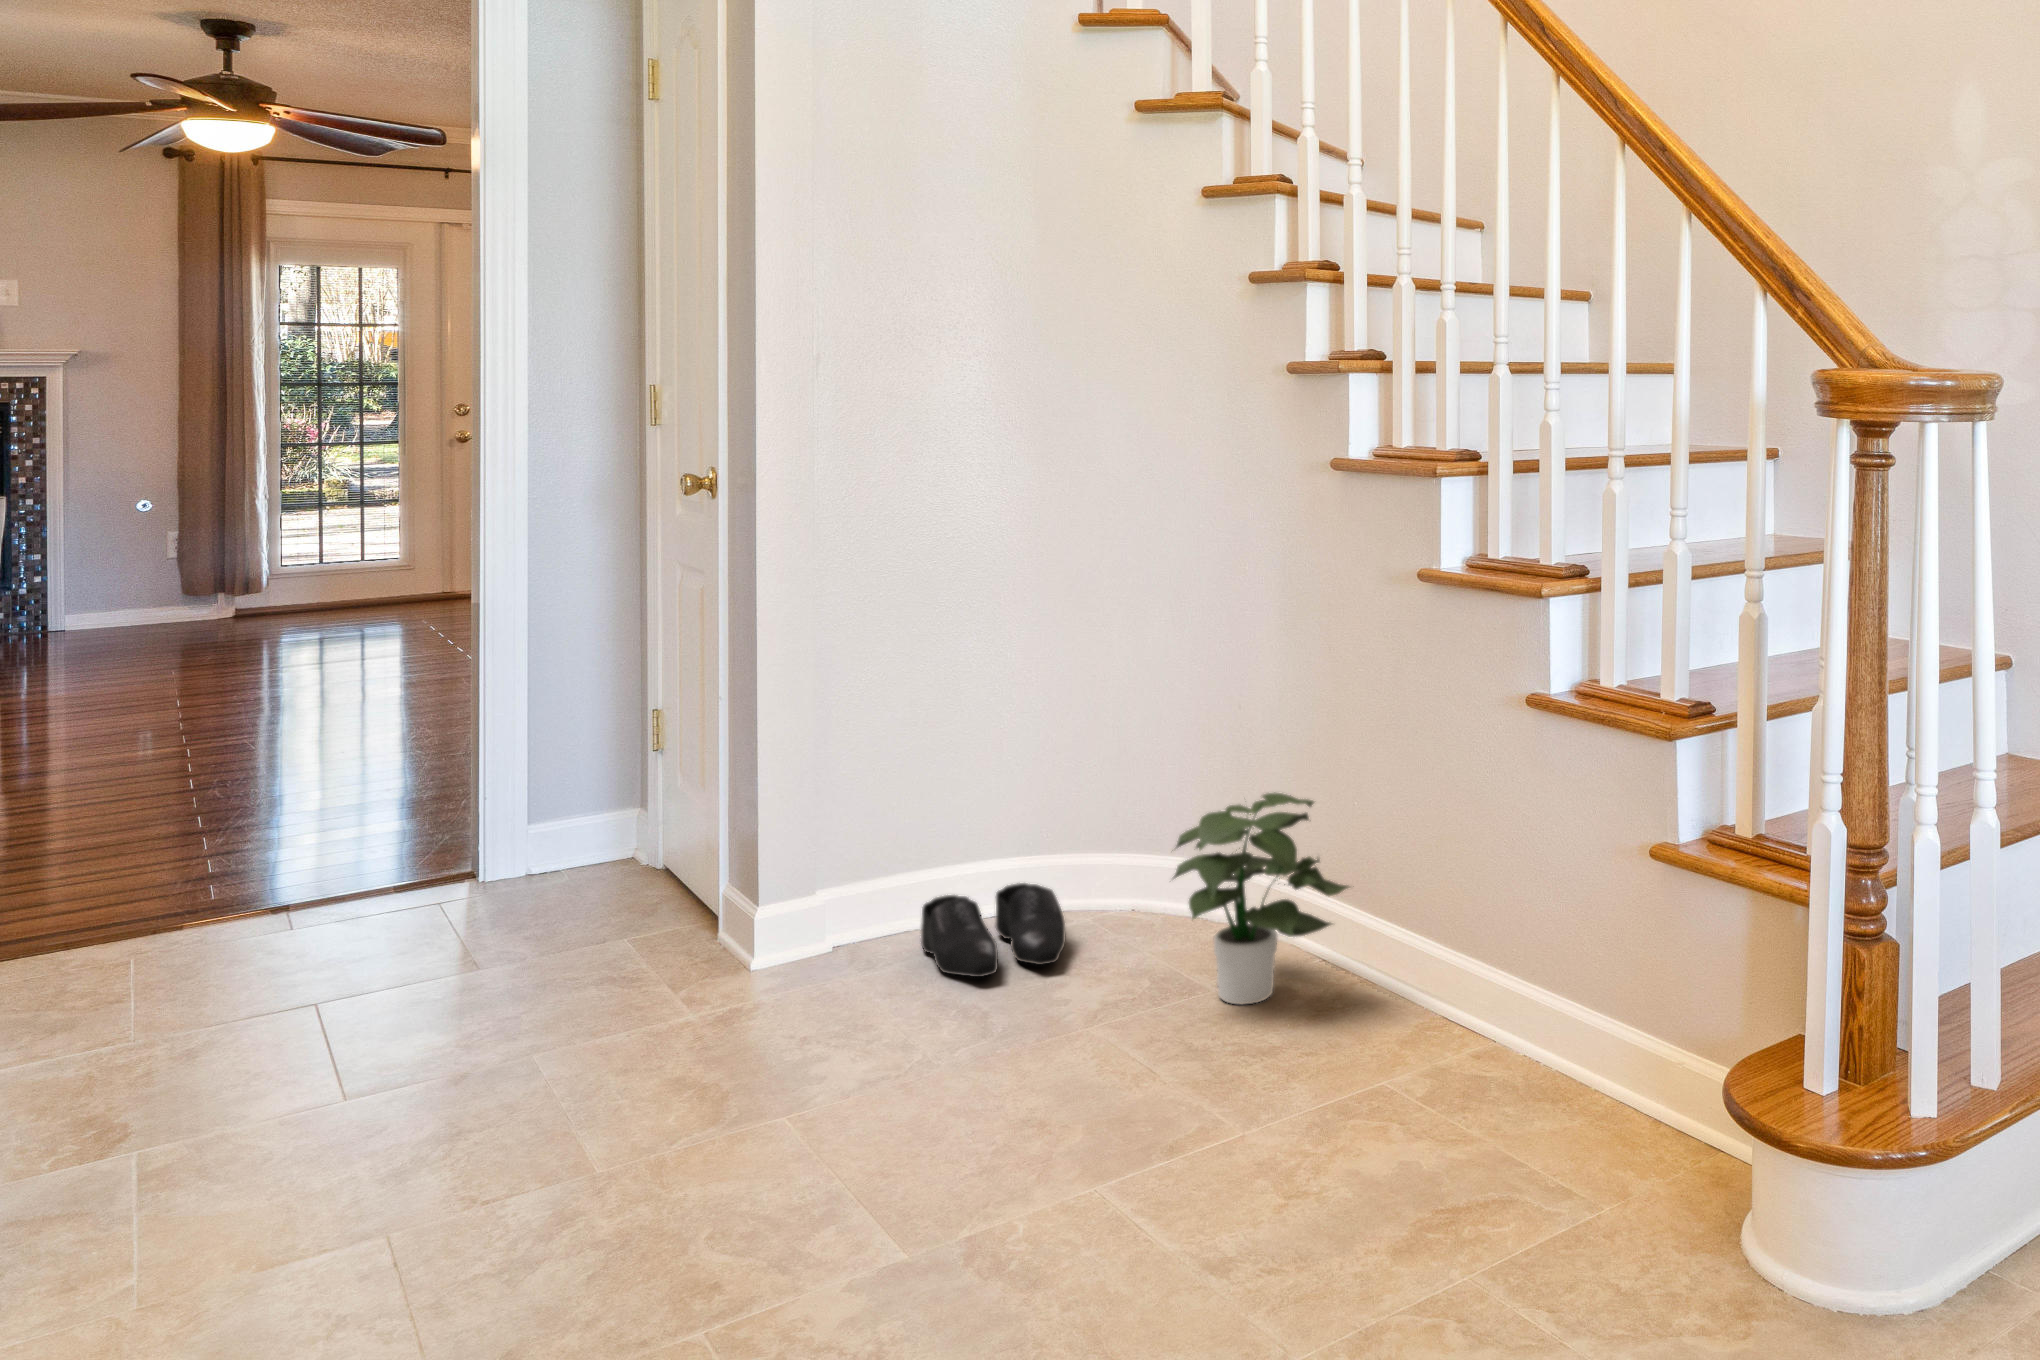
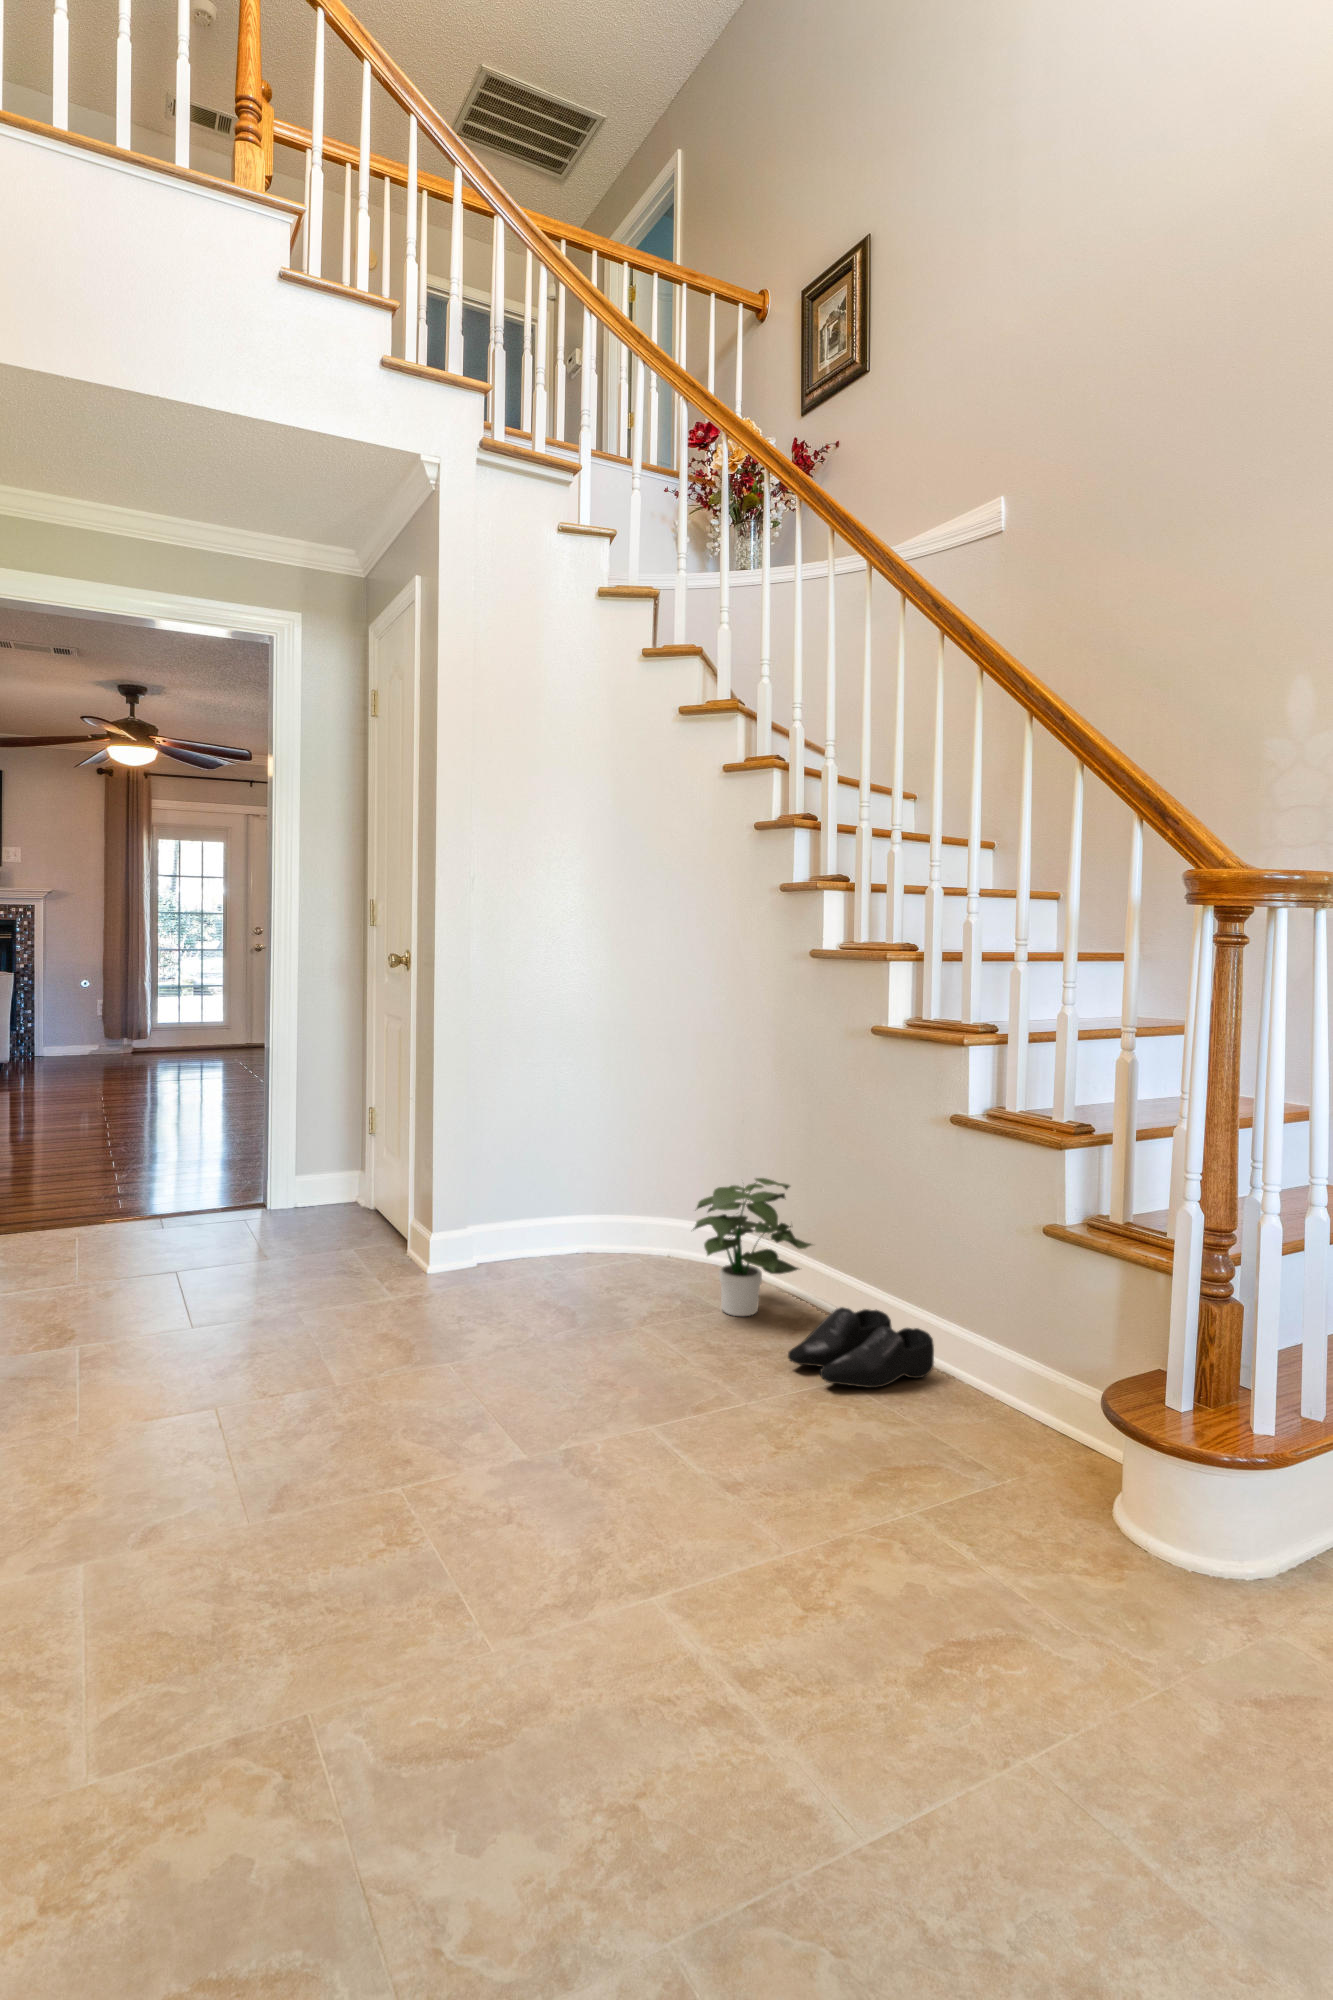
shoe: present [921,883,1066,977] -> present [788,1307,934,1388]

